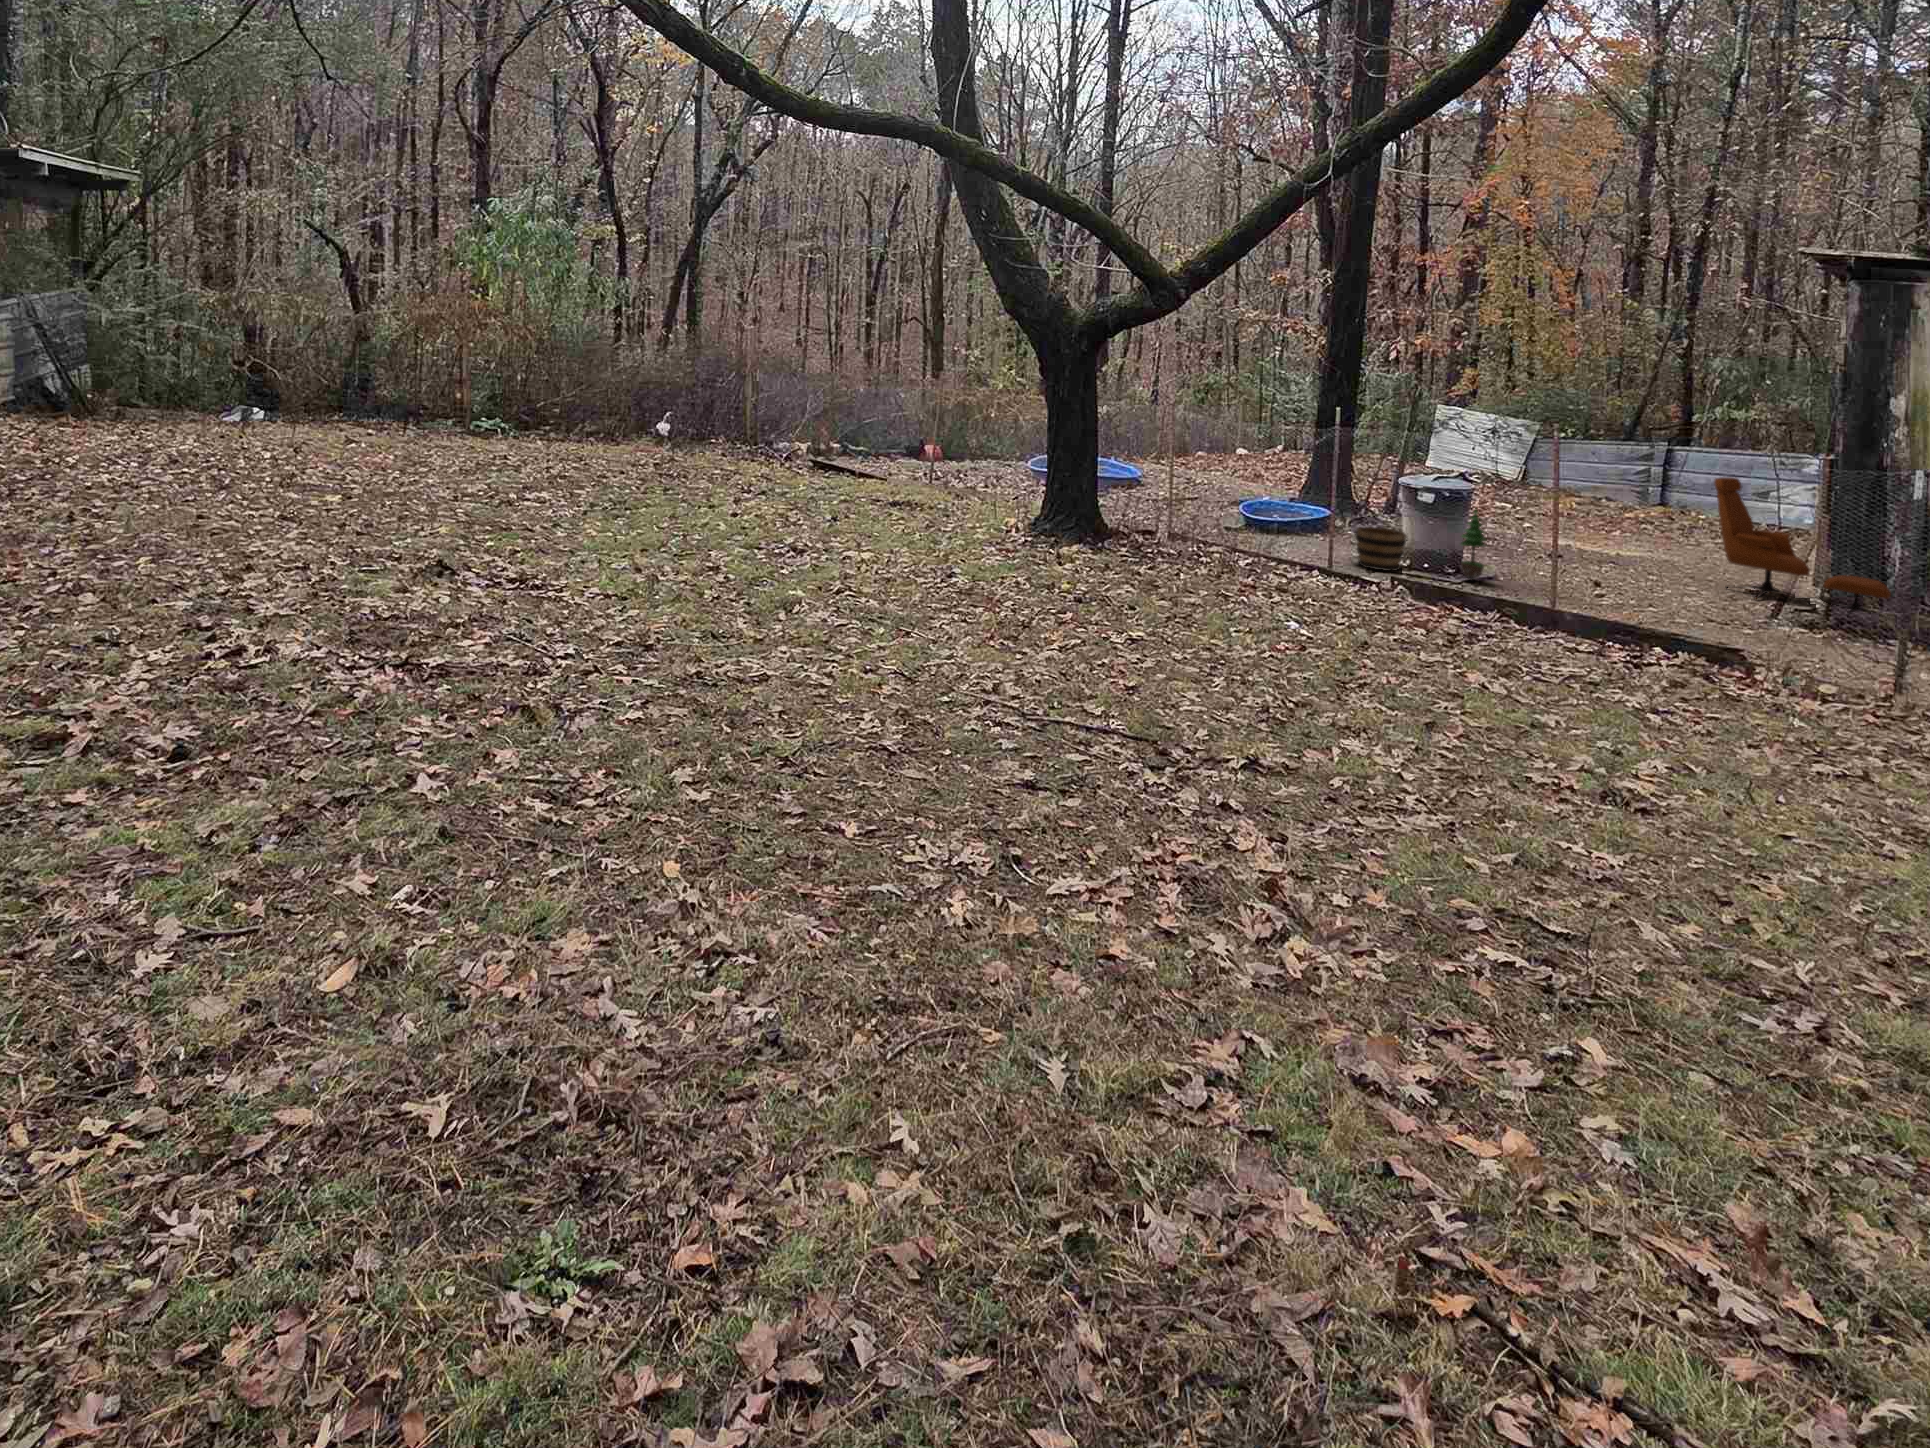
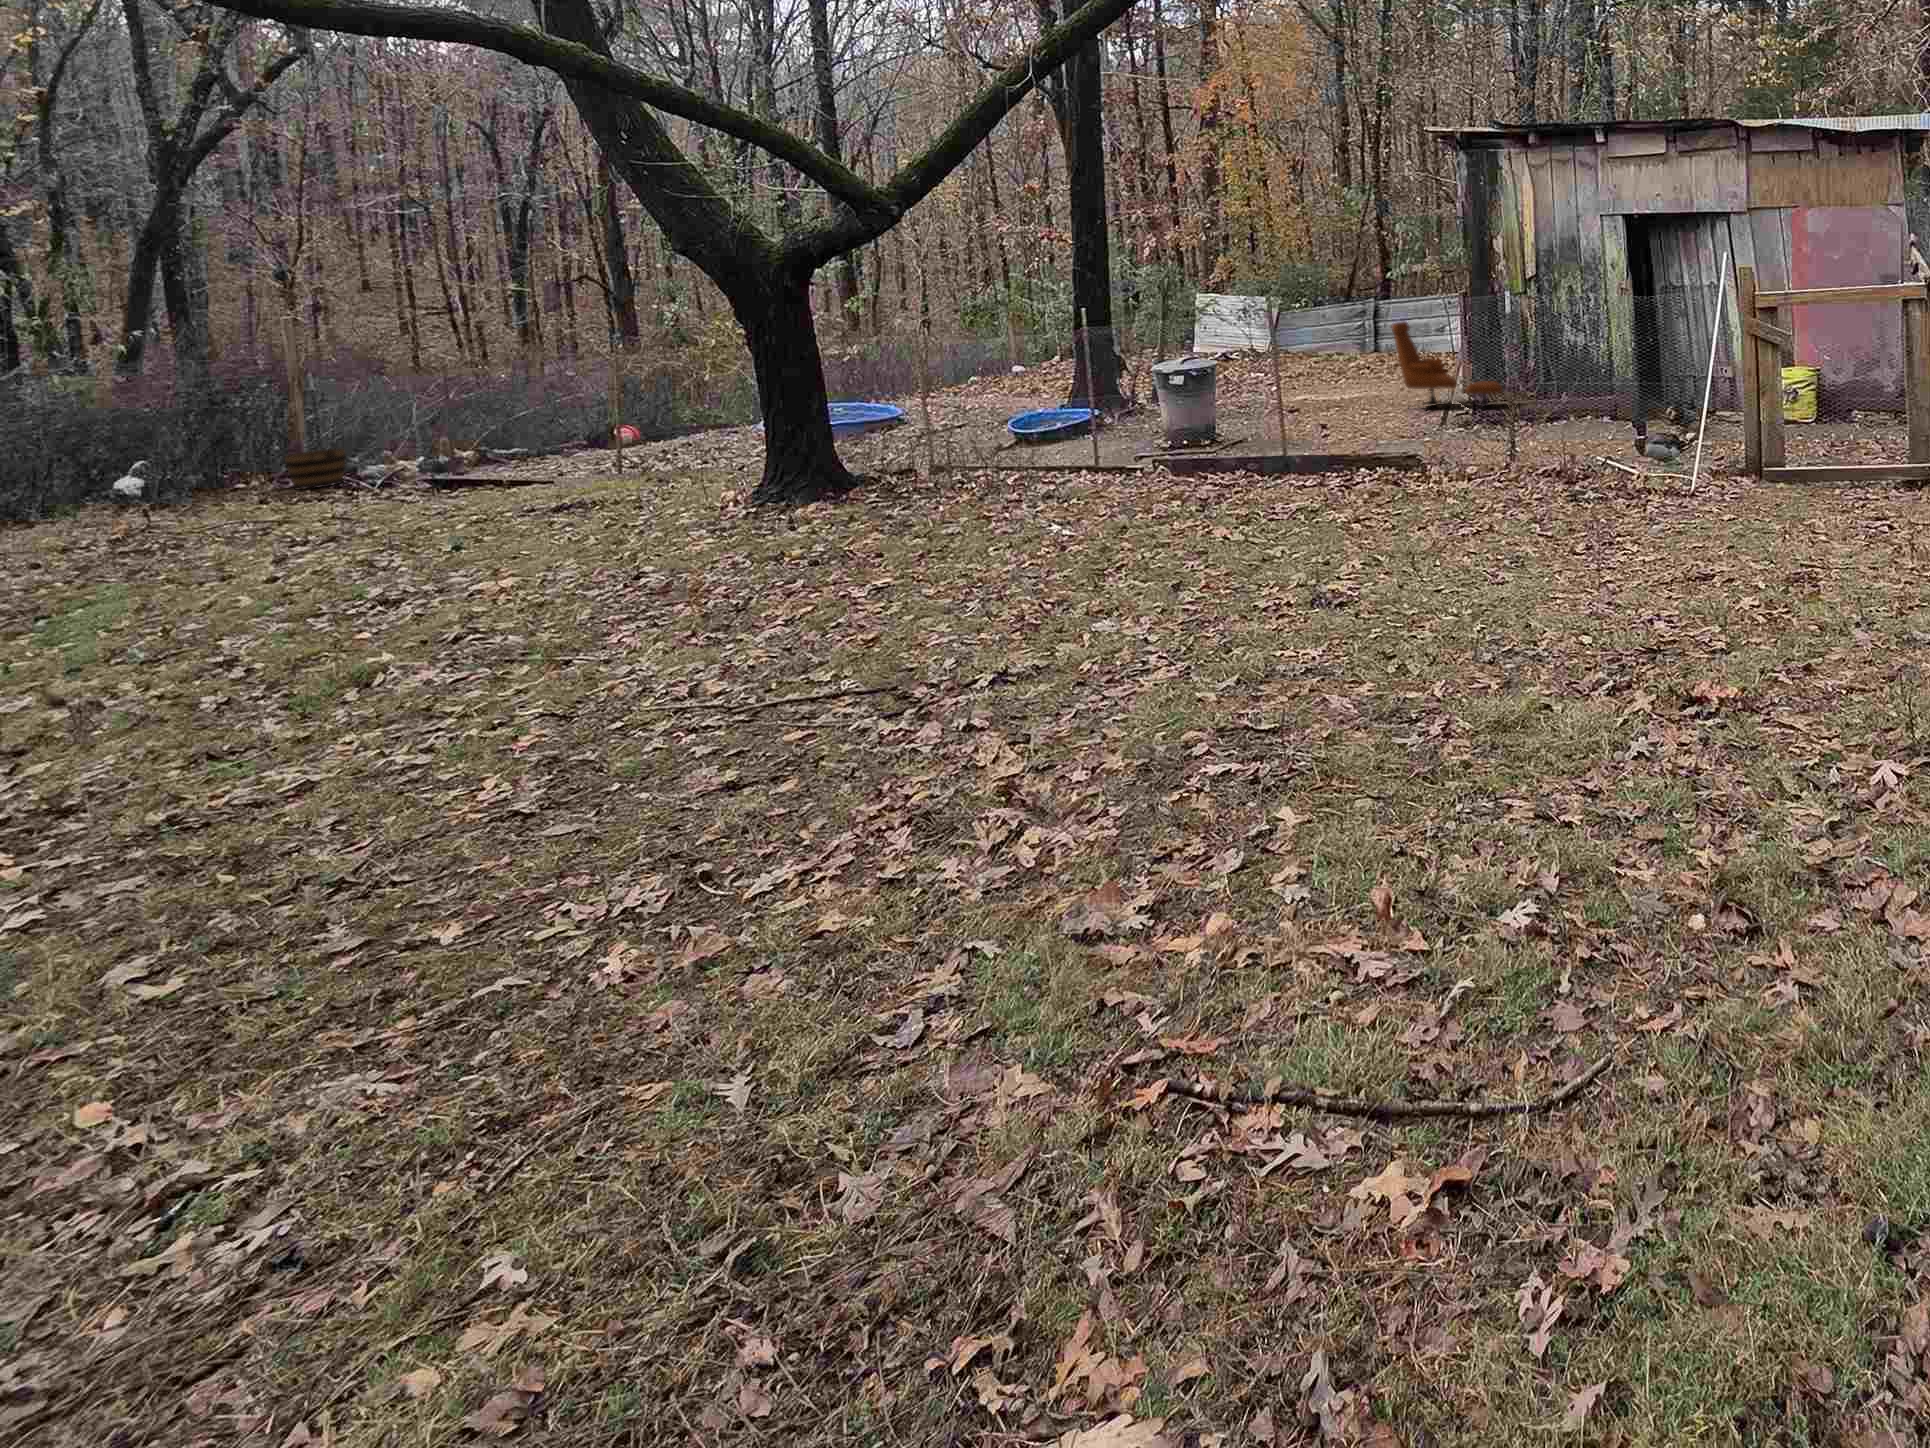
potted tree: present [1461,508,1486,580] -> none [1210,380,1234,445]
bucket: present [1355,527,1407,571] -> present [285,448,346,490]

